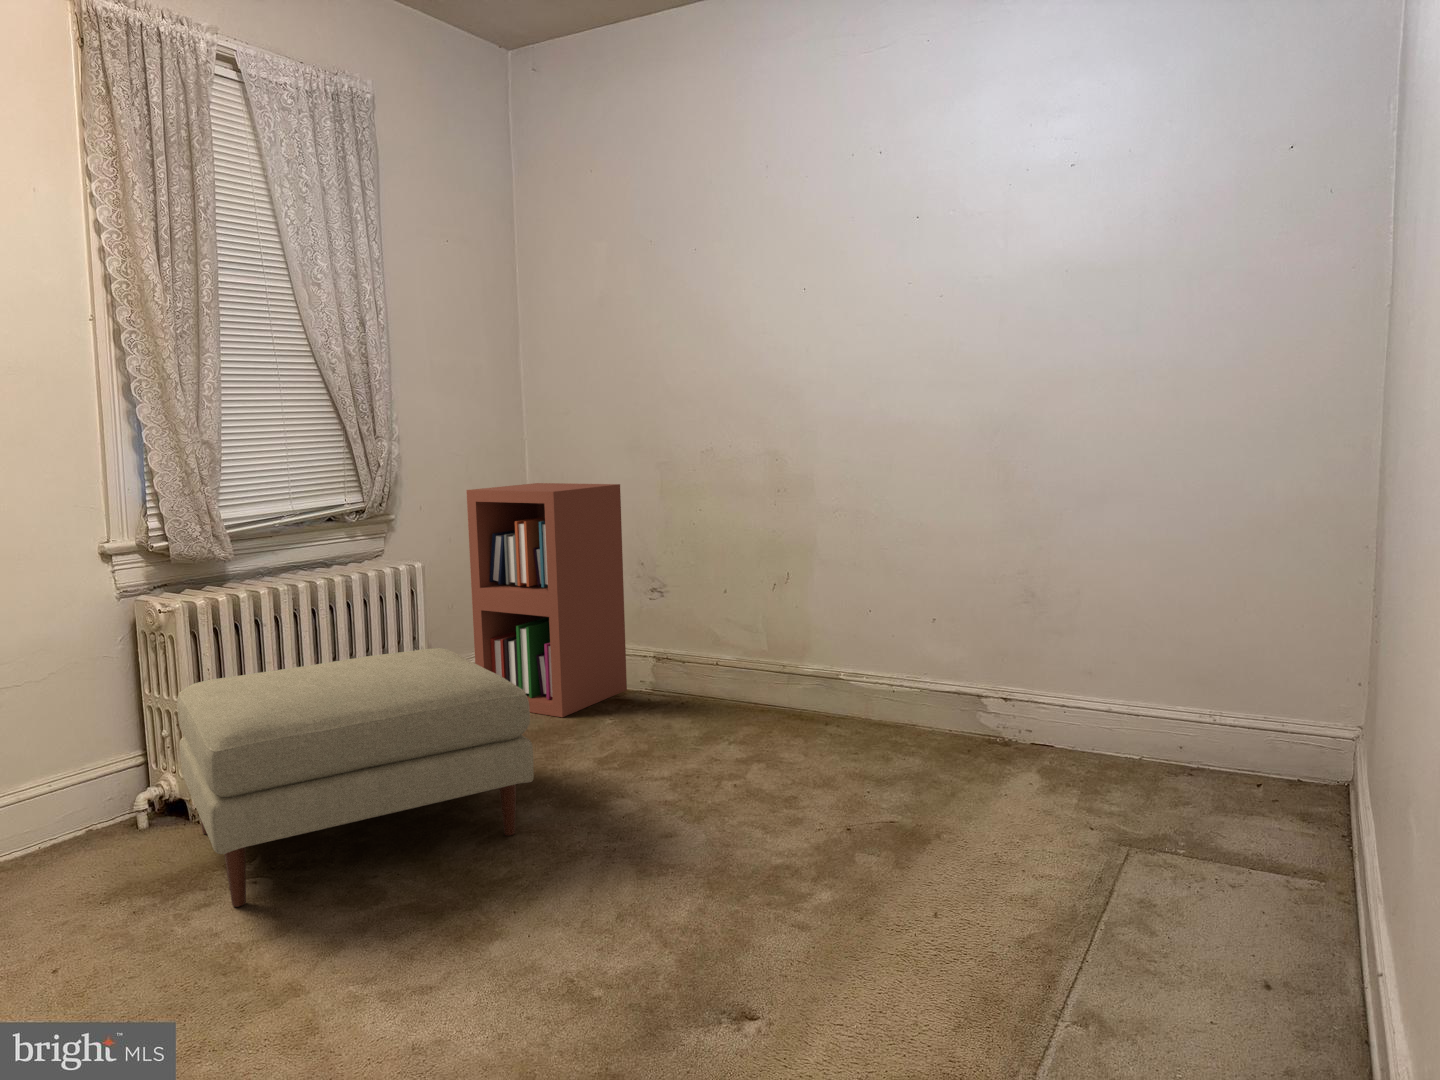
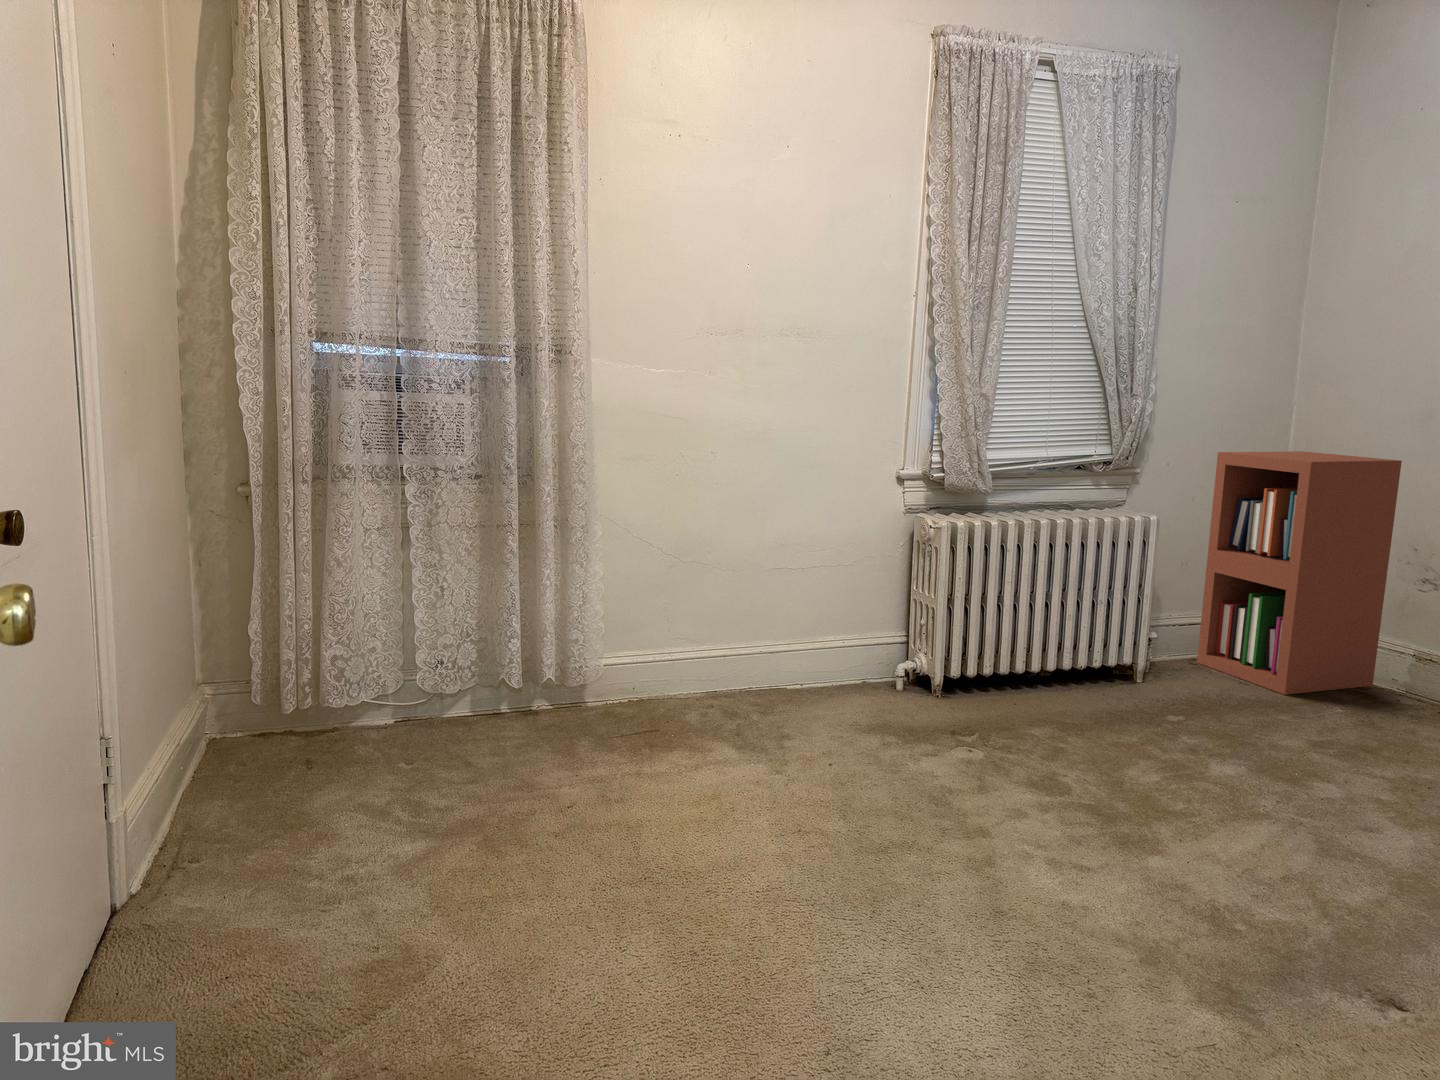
ottoman: present [177,648,534,907] -> none [930,587,1230,782]

